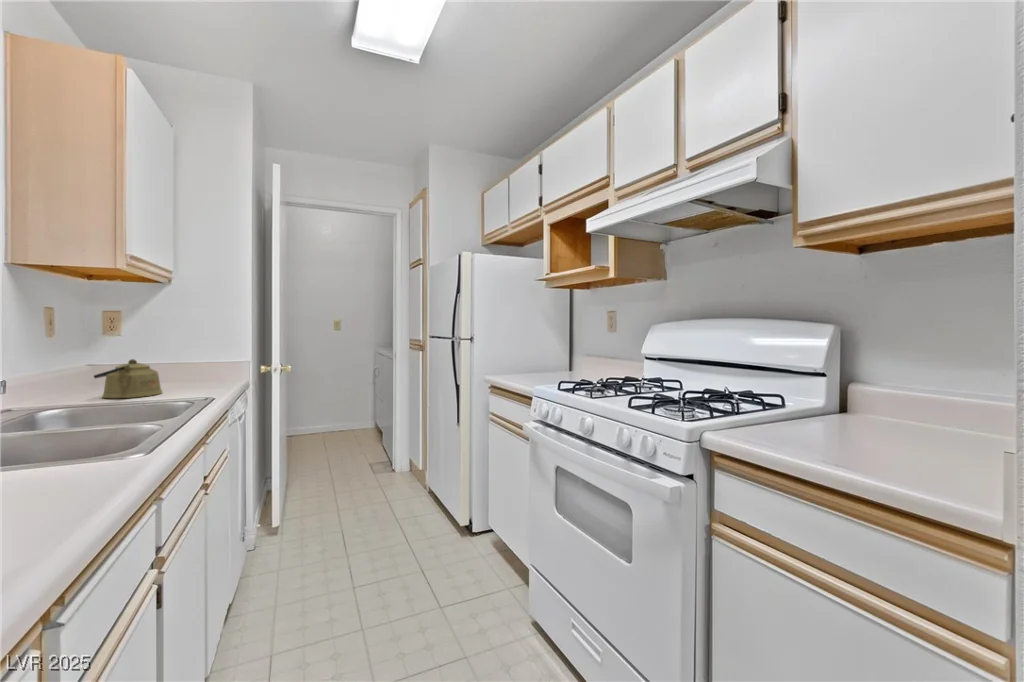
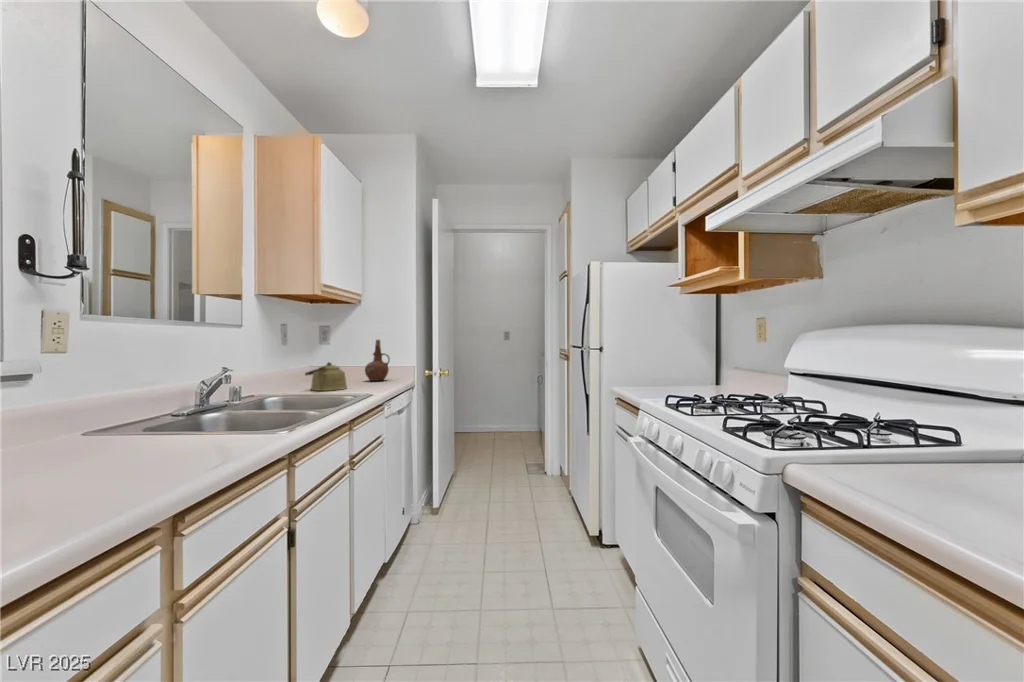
ceramic pitcher: none [179,330,216,382] -> present [365,340,390,381]

